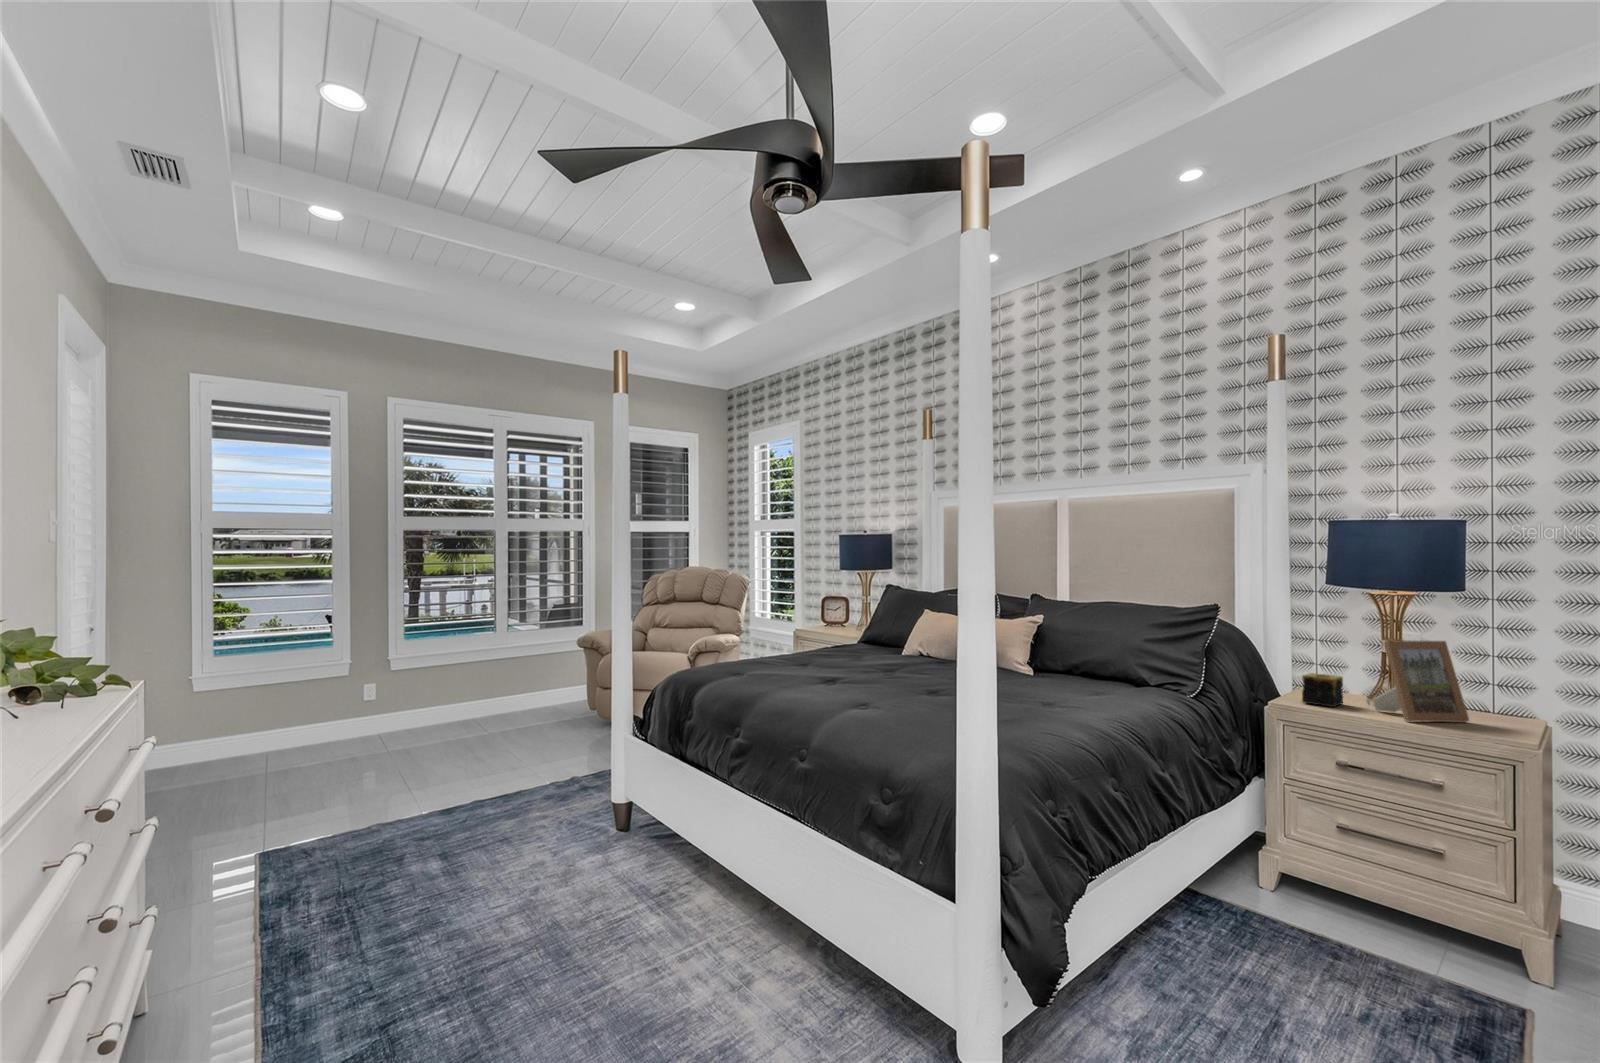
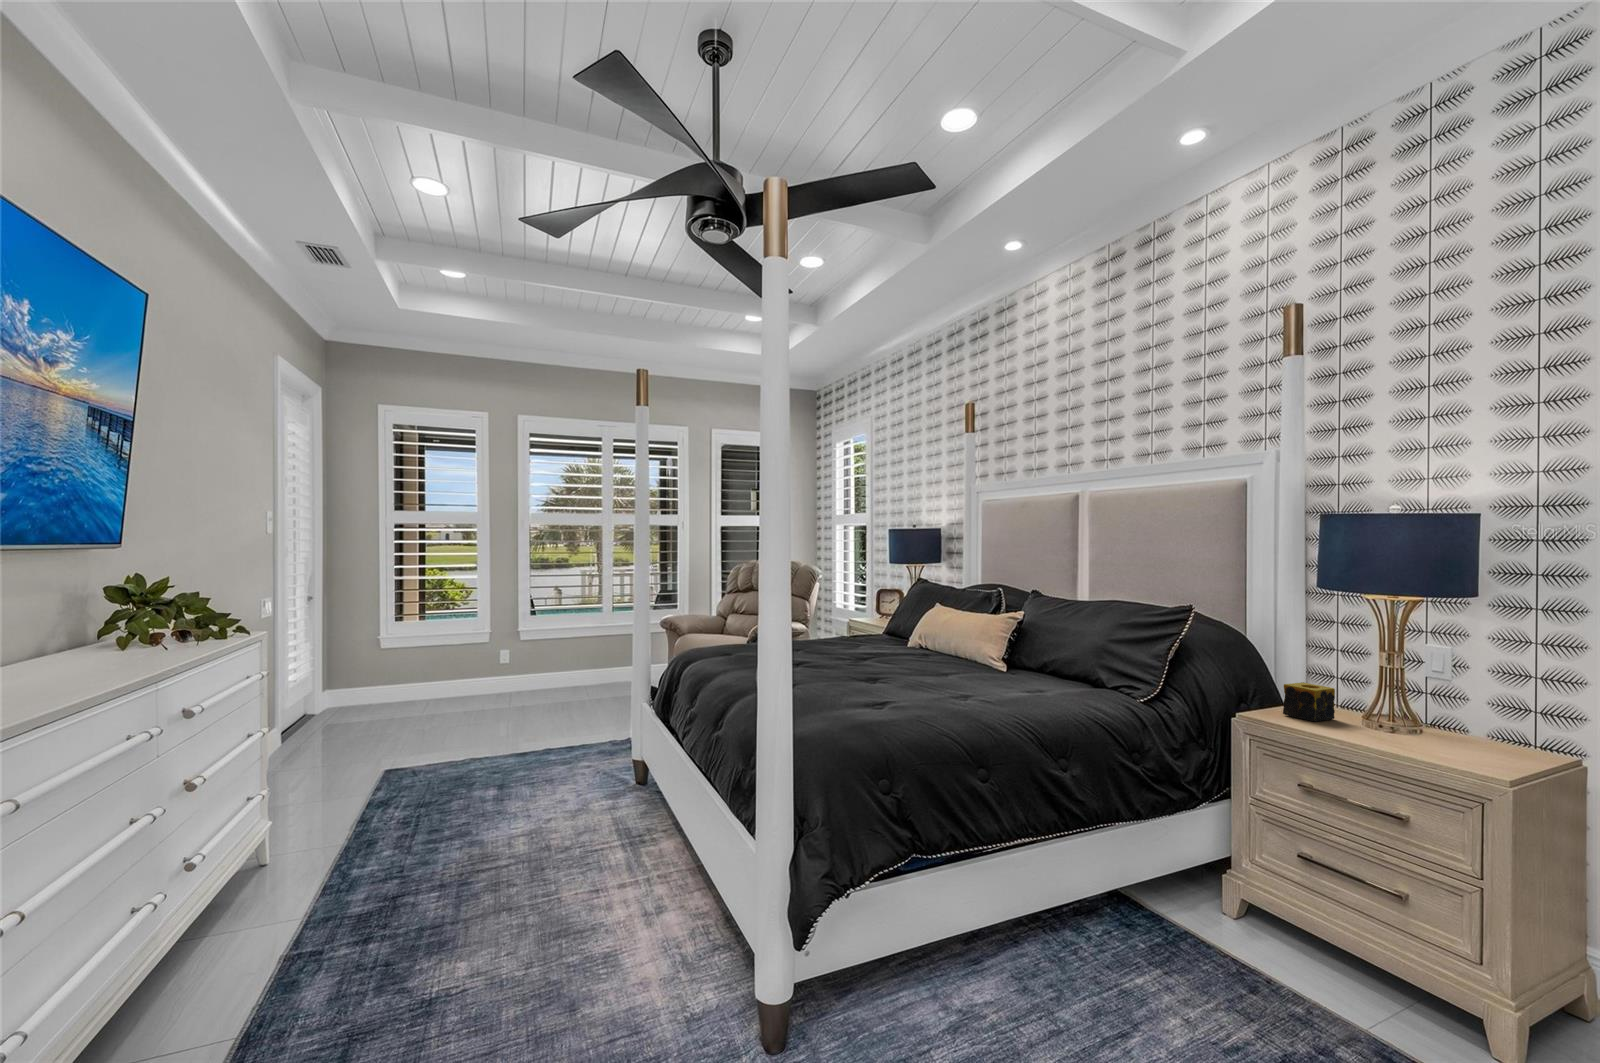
picture frame: present [1373,641,1469,722] -> none [1356,649,1461,749]

